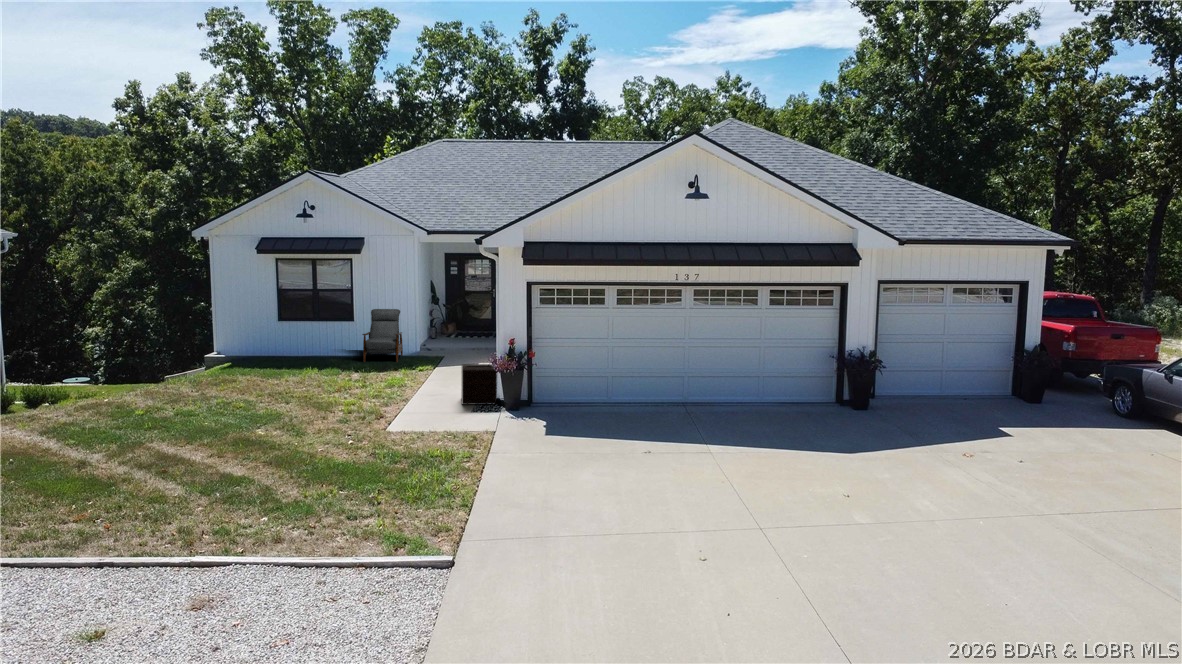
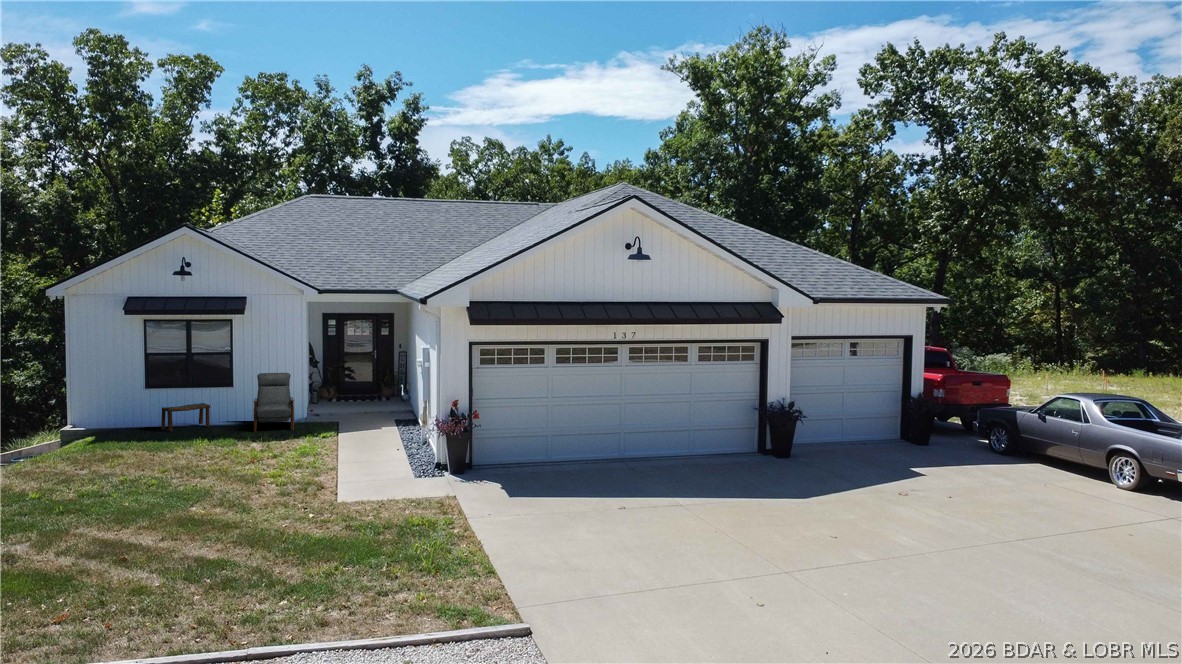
bench: none [290,334,331,358] -> present [161,403,210,431]
wooden crate: present [462,364,497,405] -> none [399,430,444,476]

